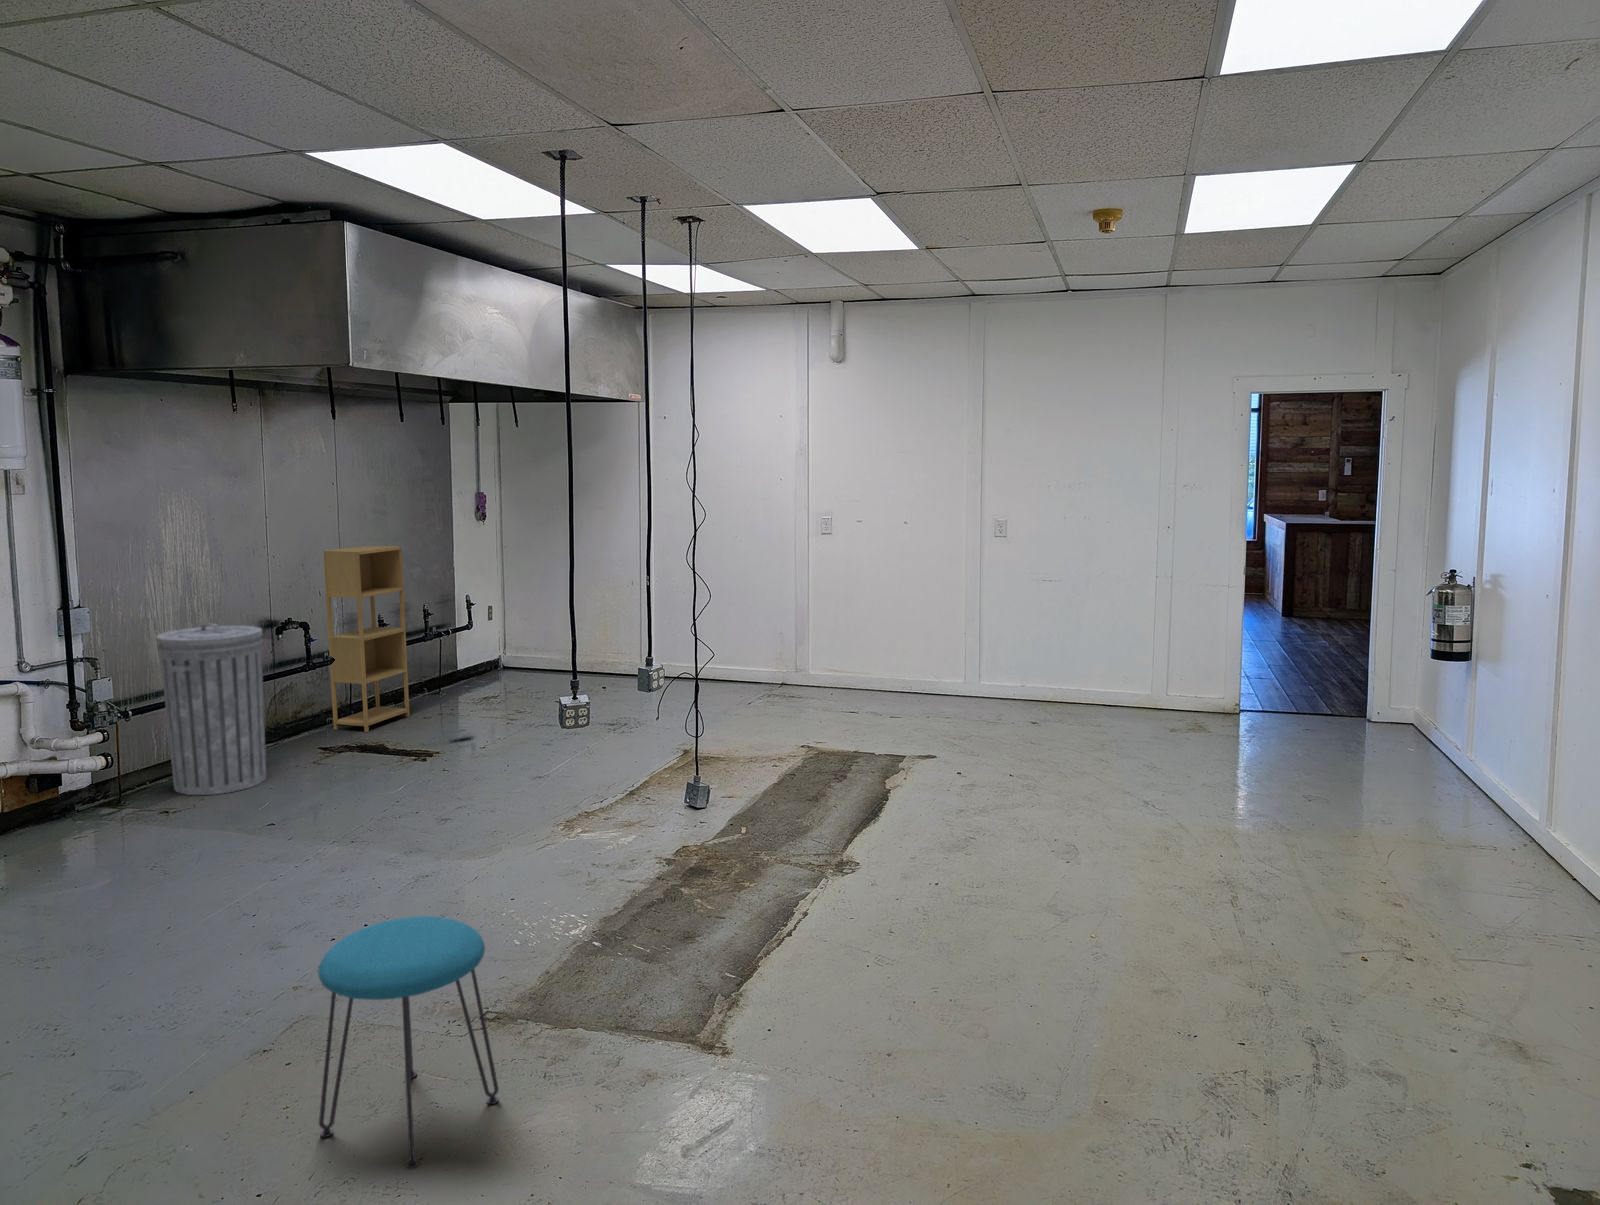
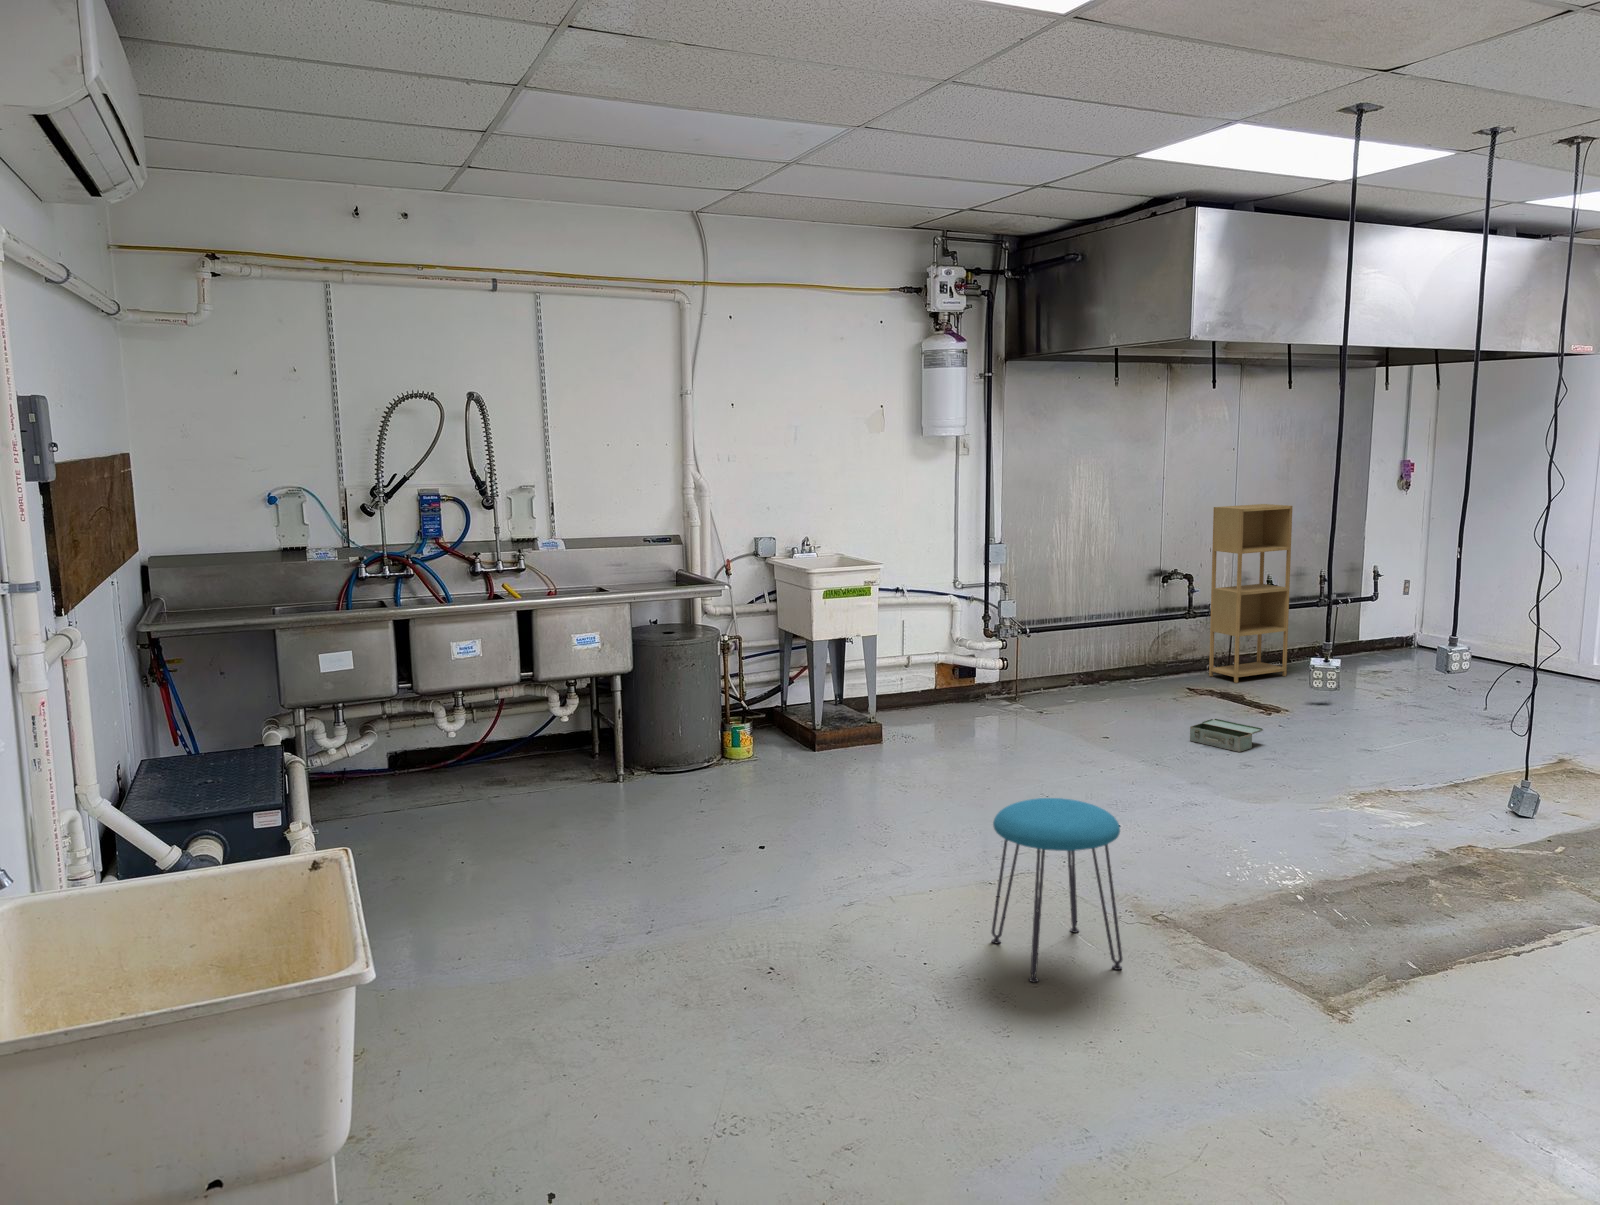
trash can: present [156,624,266,795] -> none [1052,565,1134,710]
toolbox: none [366,775,442,805] -> present [1190,719,1263,752]

